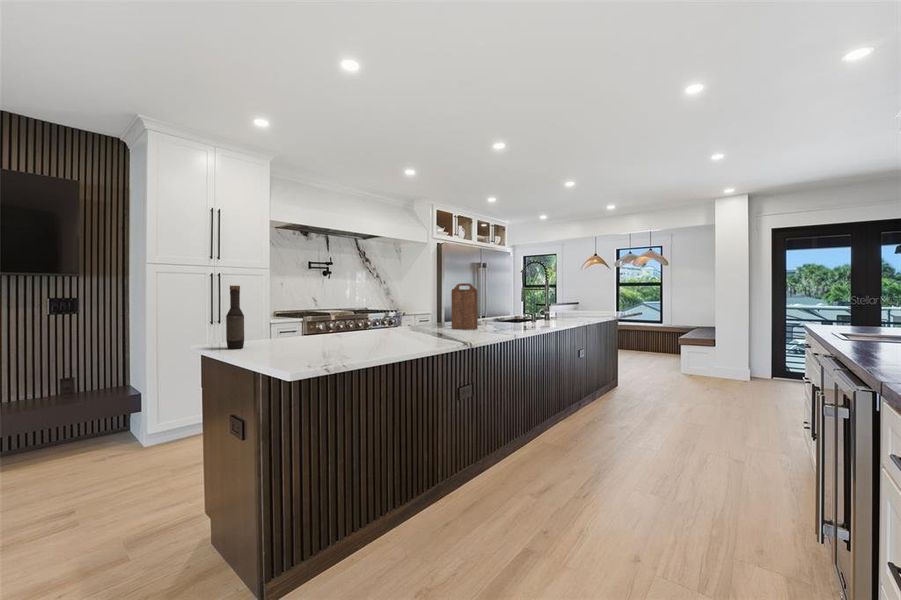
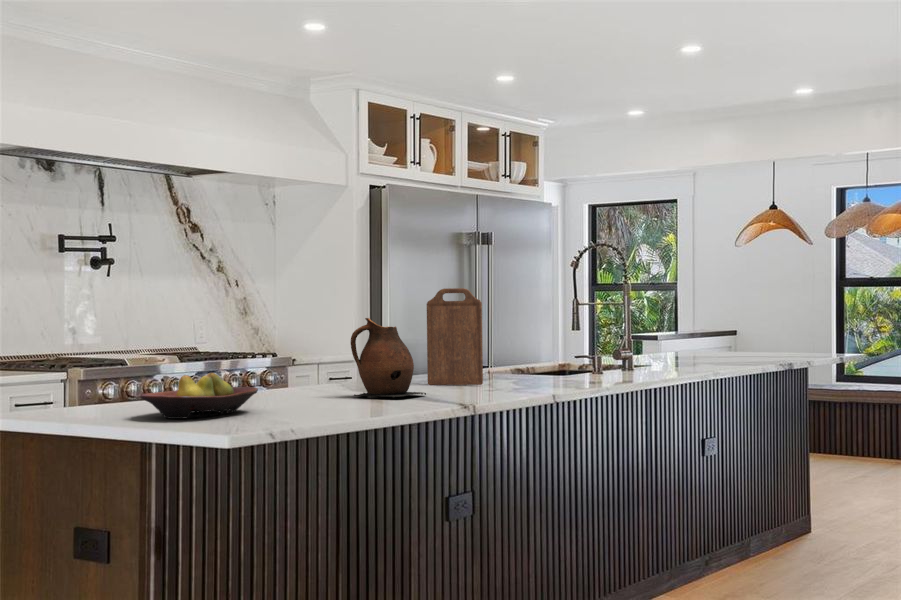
bottle: present [226,286,244,349] -> none [37,300,68,415]
ceramic pitcher: none [409,297,447,338] -> present [351,318,426,398]
fruit bowl: none [276,327,350,354] -> present [141,373,258,419]

